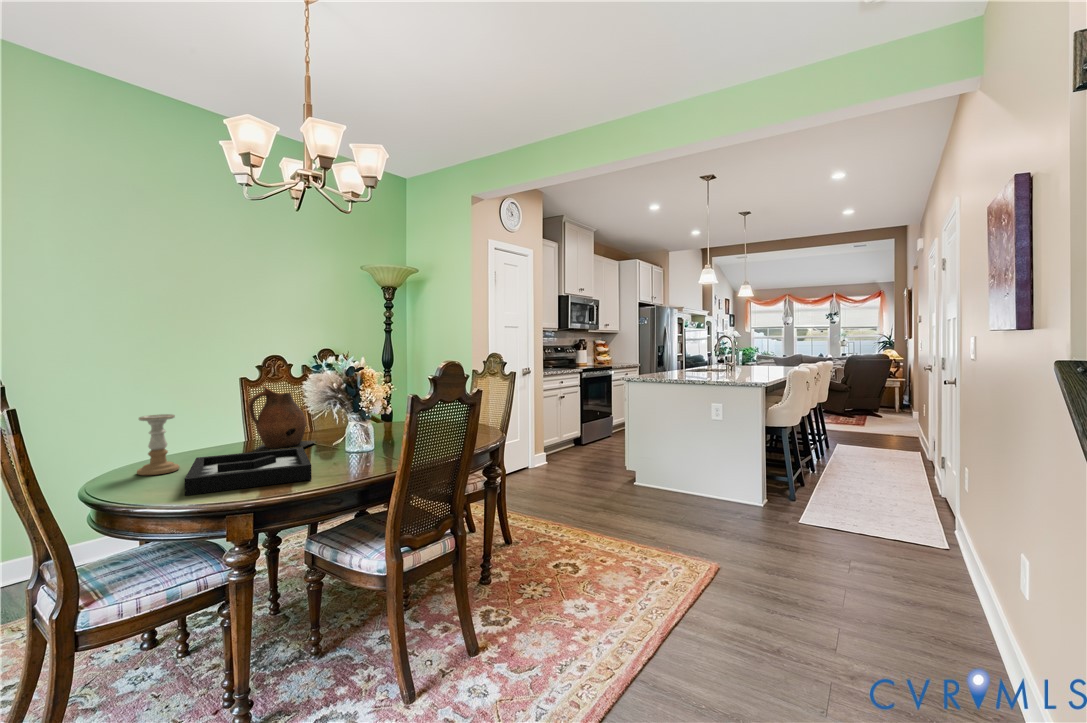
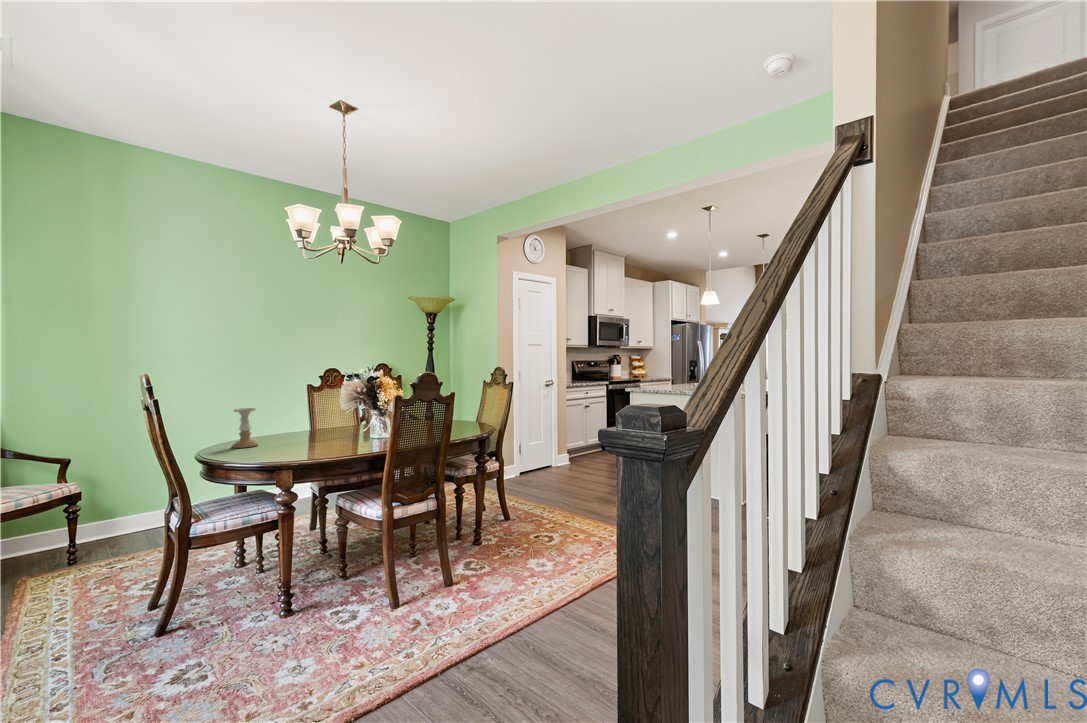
ceramic pitcher: present [249,386,316,451] -> none [307,390,355,438]
decorative tray: present [185,447,312,495] -> none [255,433,339,458]

